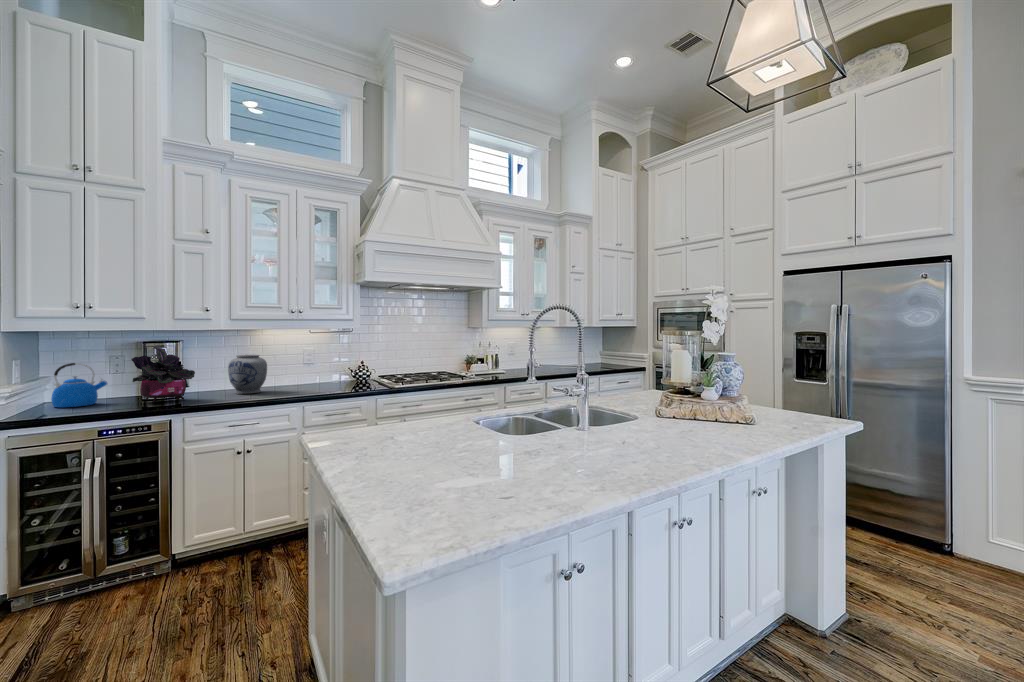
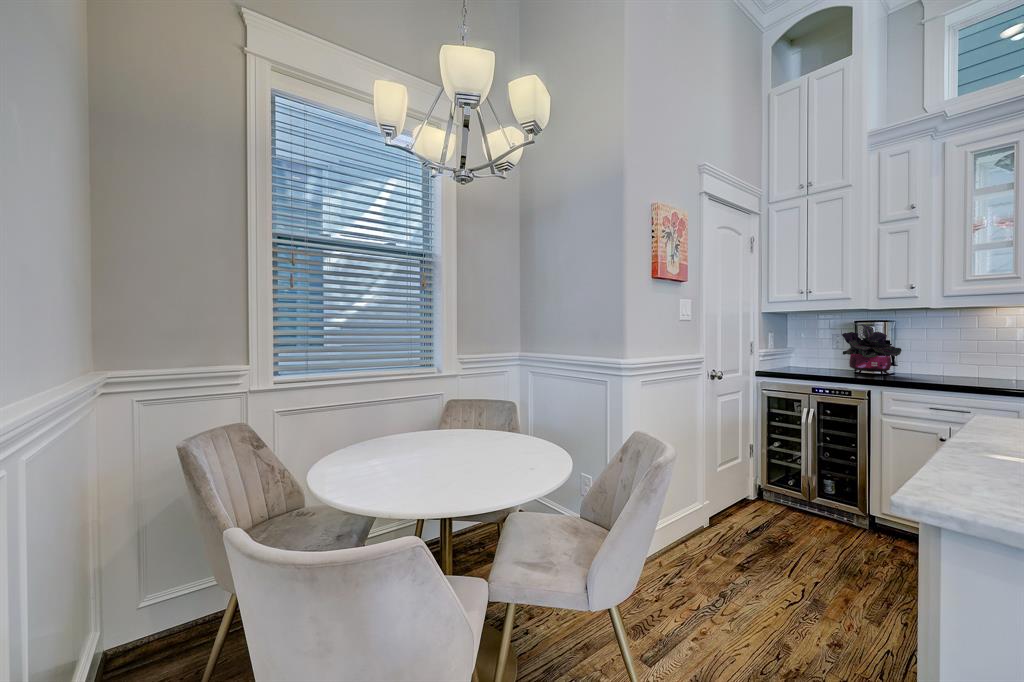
vase: present [228,354,267,394] -> none [943,334,999,379]
kettle: present [51,363,107,407] -> none [790,337,826,370]

